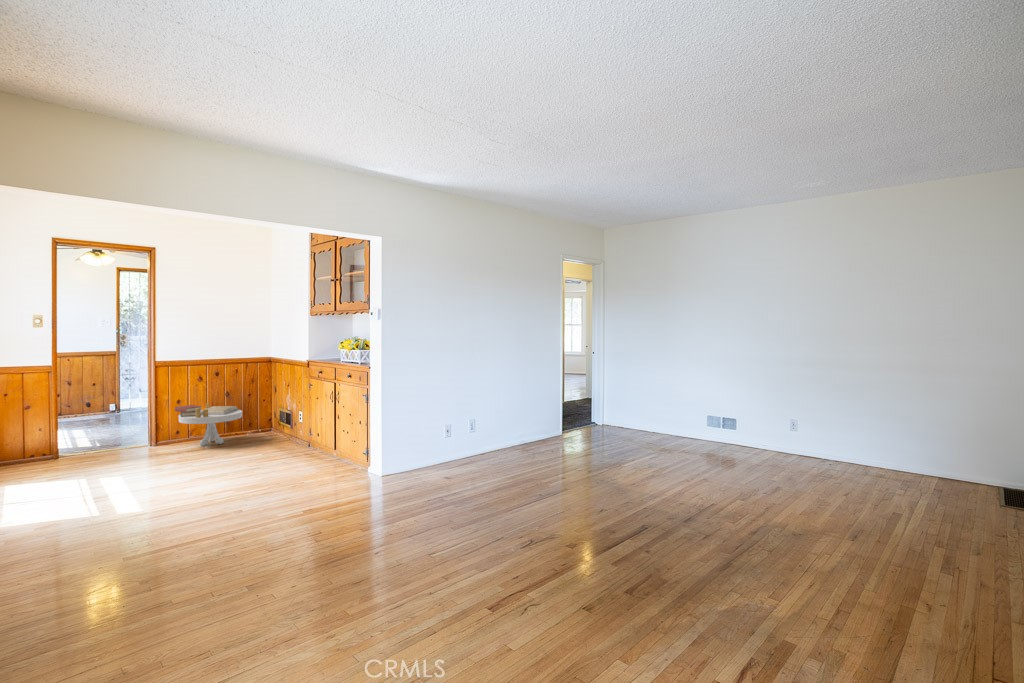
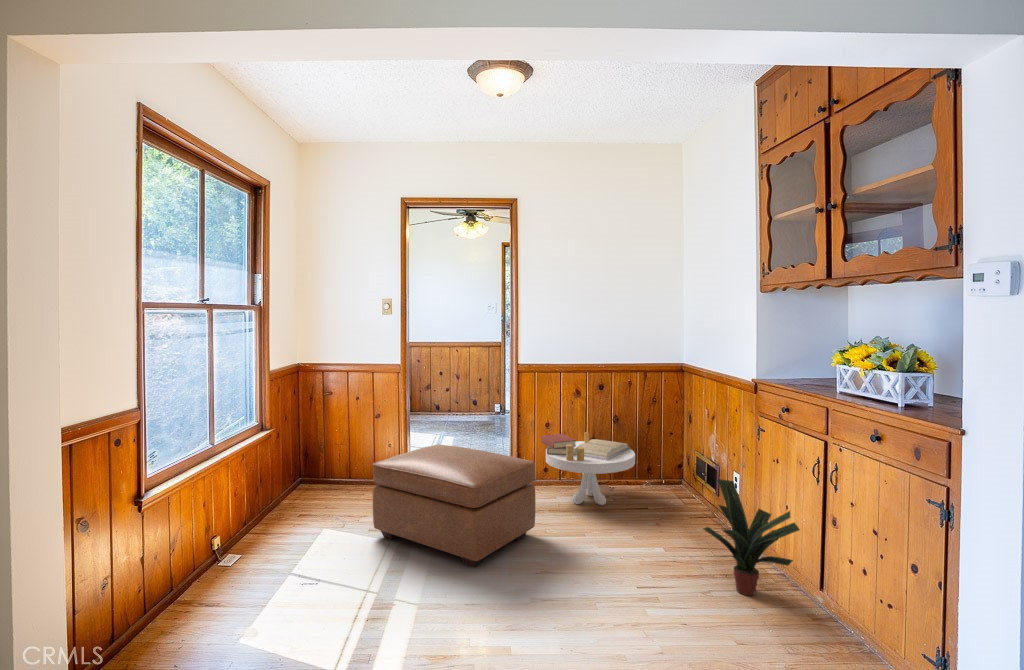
potted plant: none [279,409,324,458] -> present [704,479,800,595]
ottoman: none [48,414,178,477] -> present [373,444,535,567]

